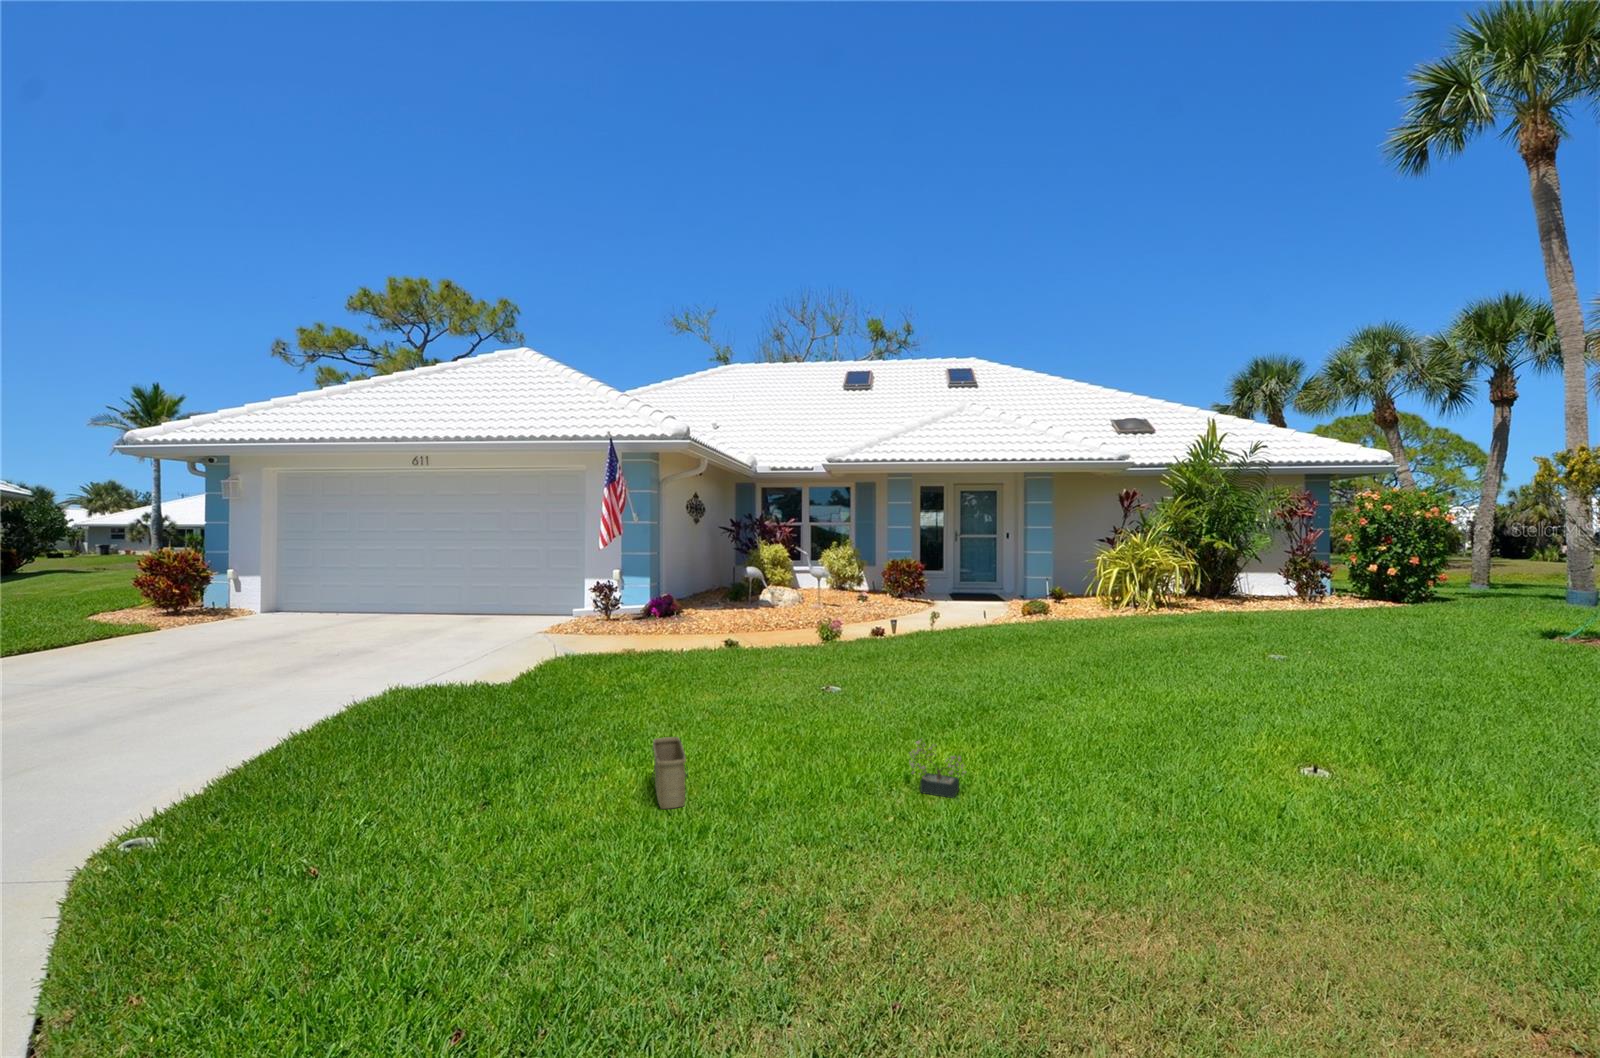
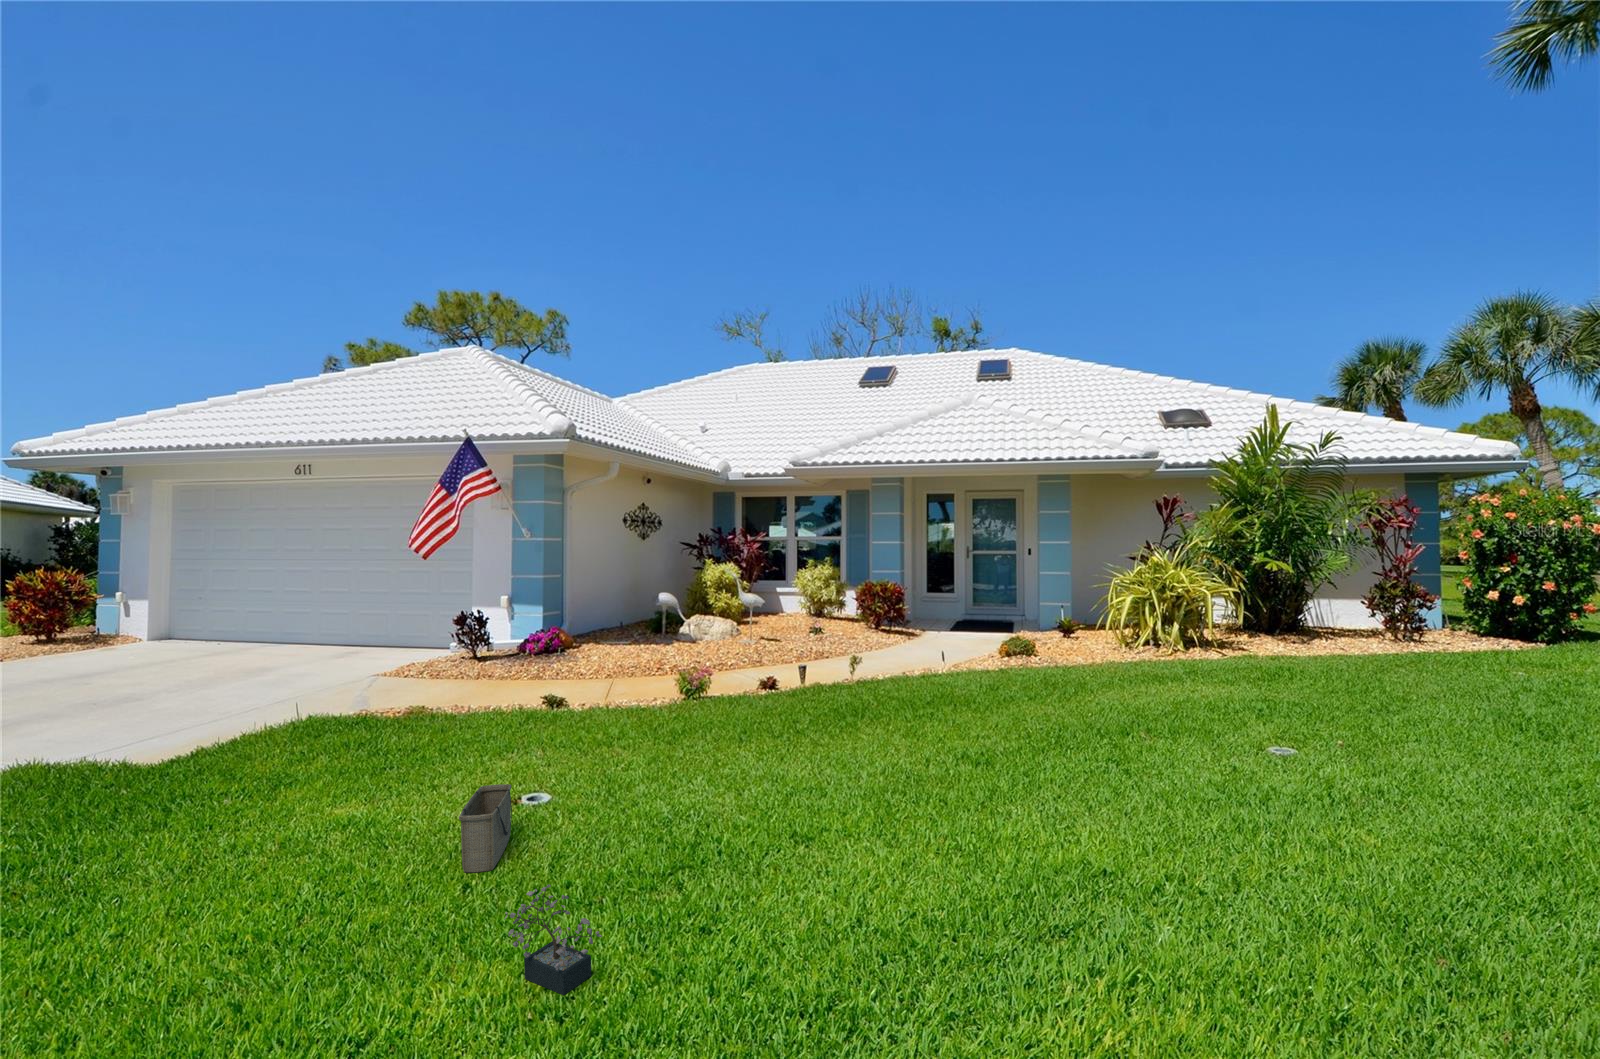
basket: present [652,737,688,809] -> present [459,784,512,872]

